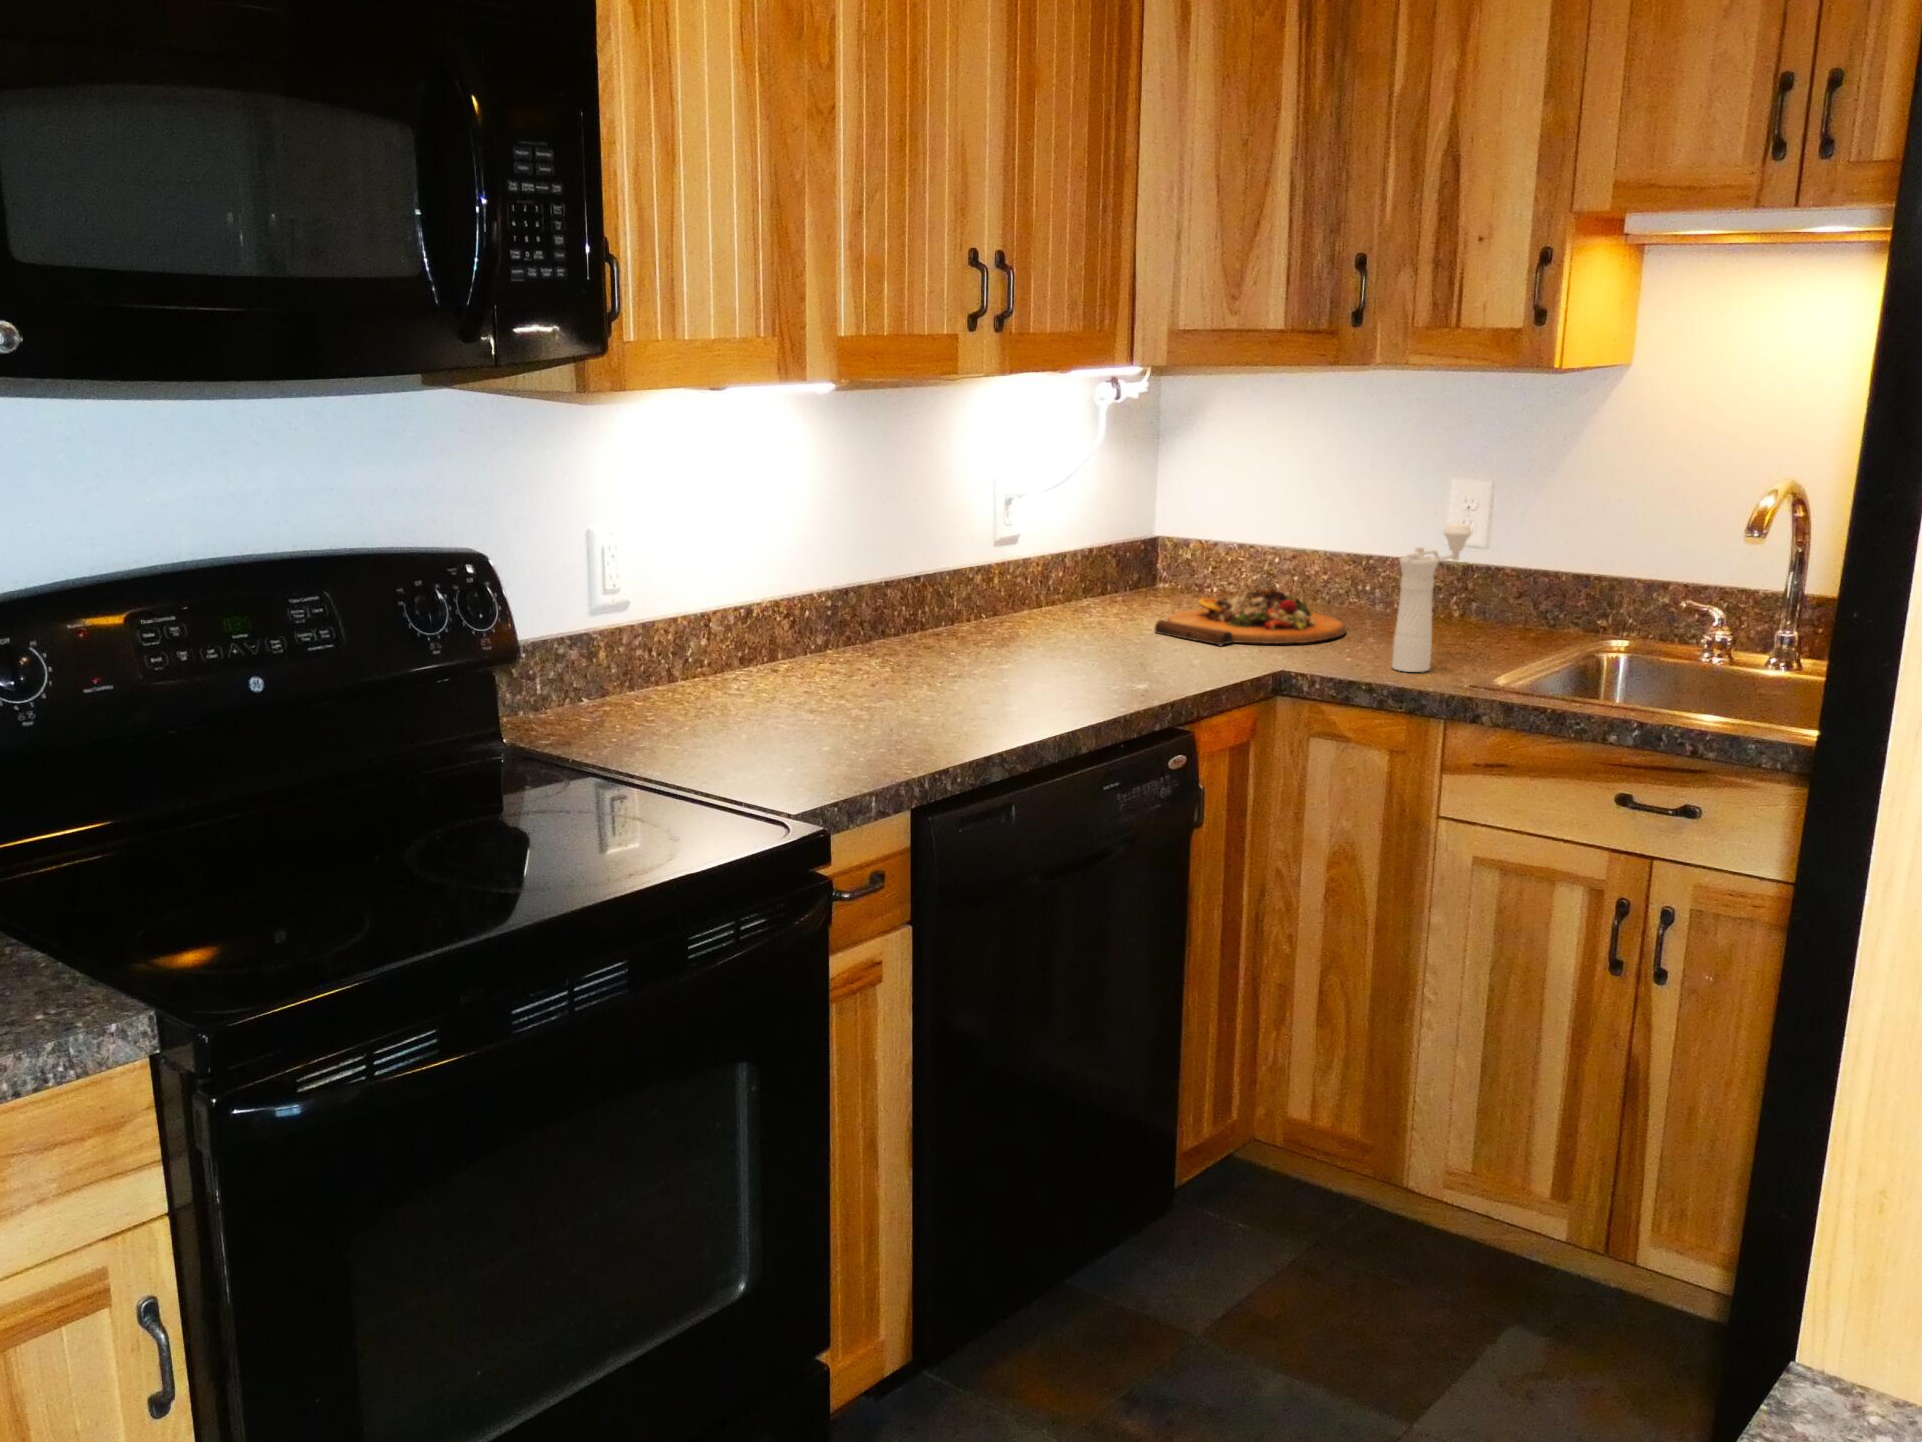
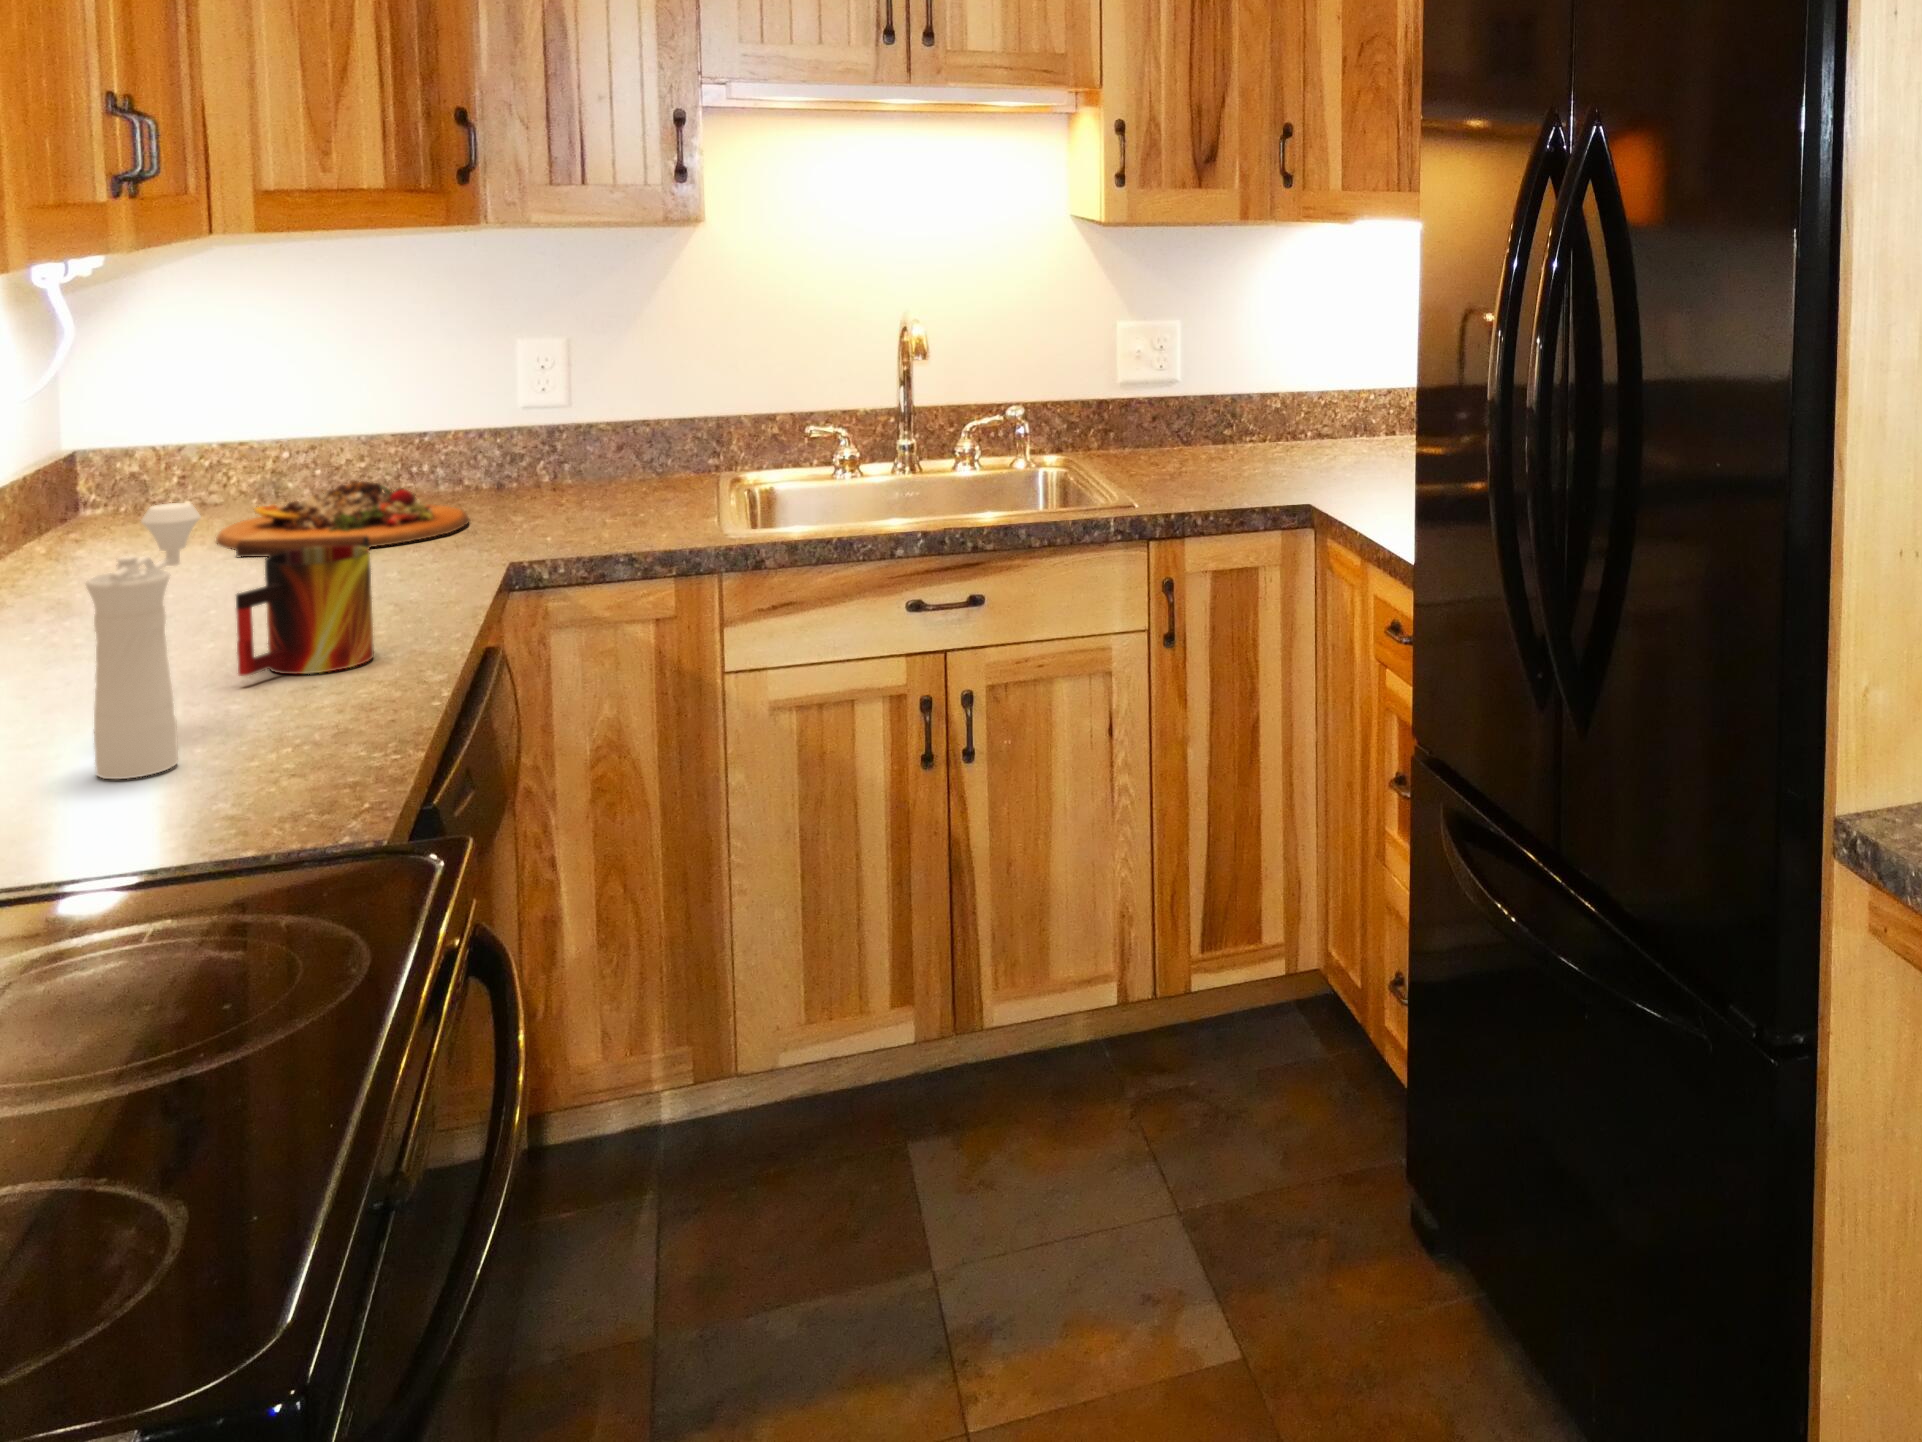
pepper mill: present [1392,523,1472,672] -> present [86,503,201,779]
mug: none [956,621,1058,716] -> present [236,546,374,676]

